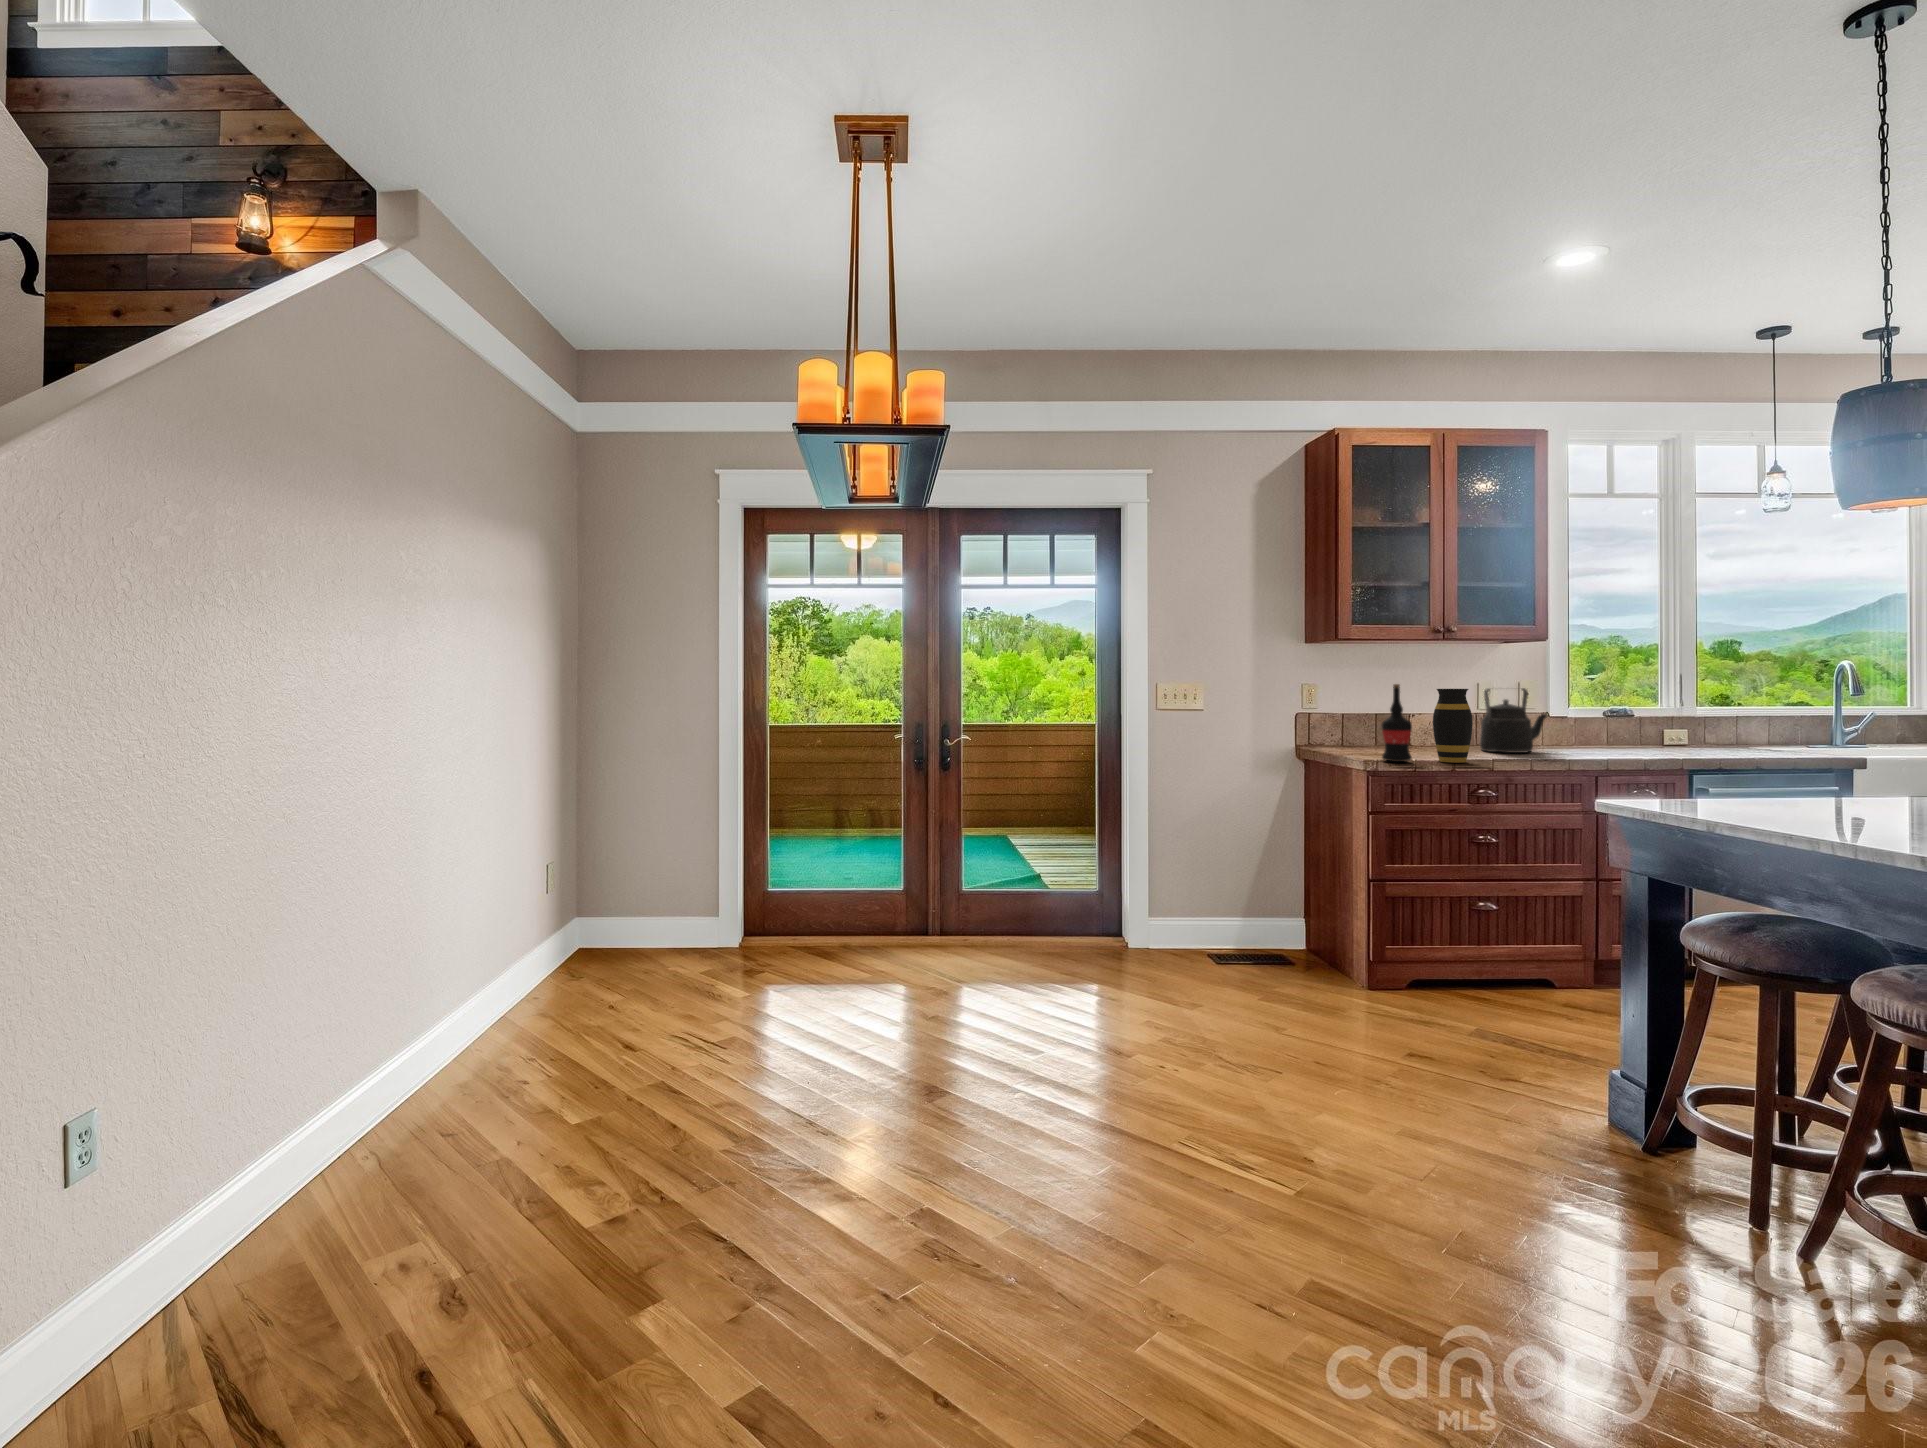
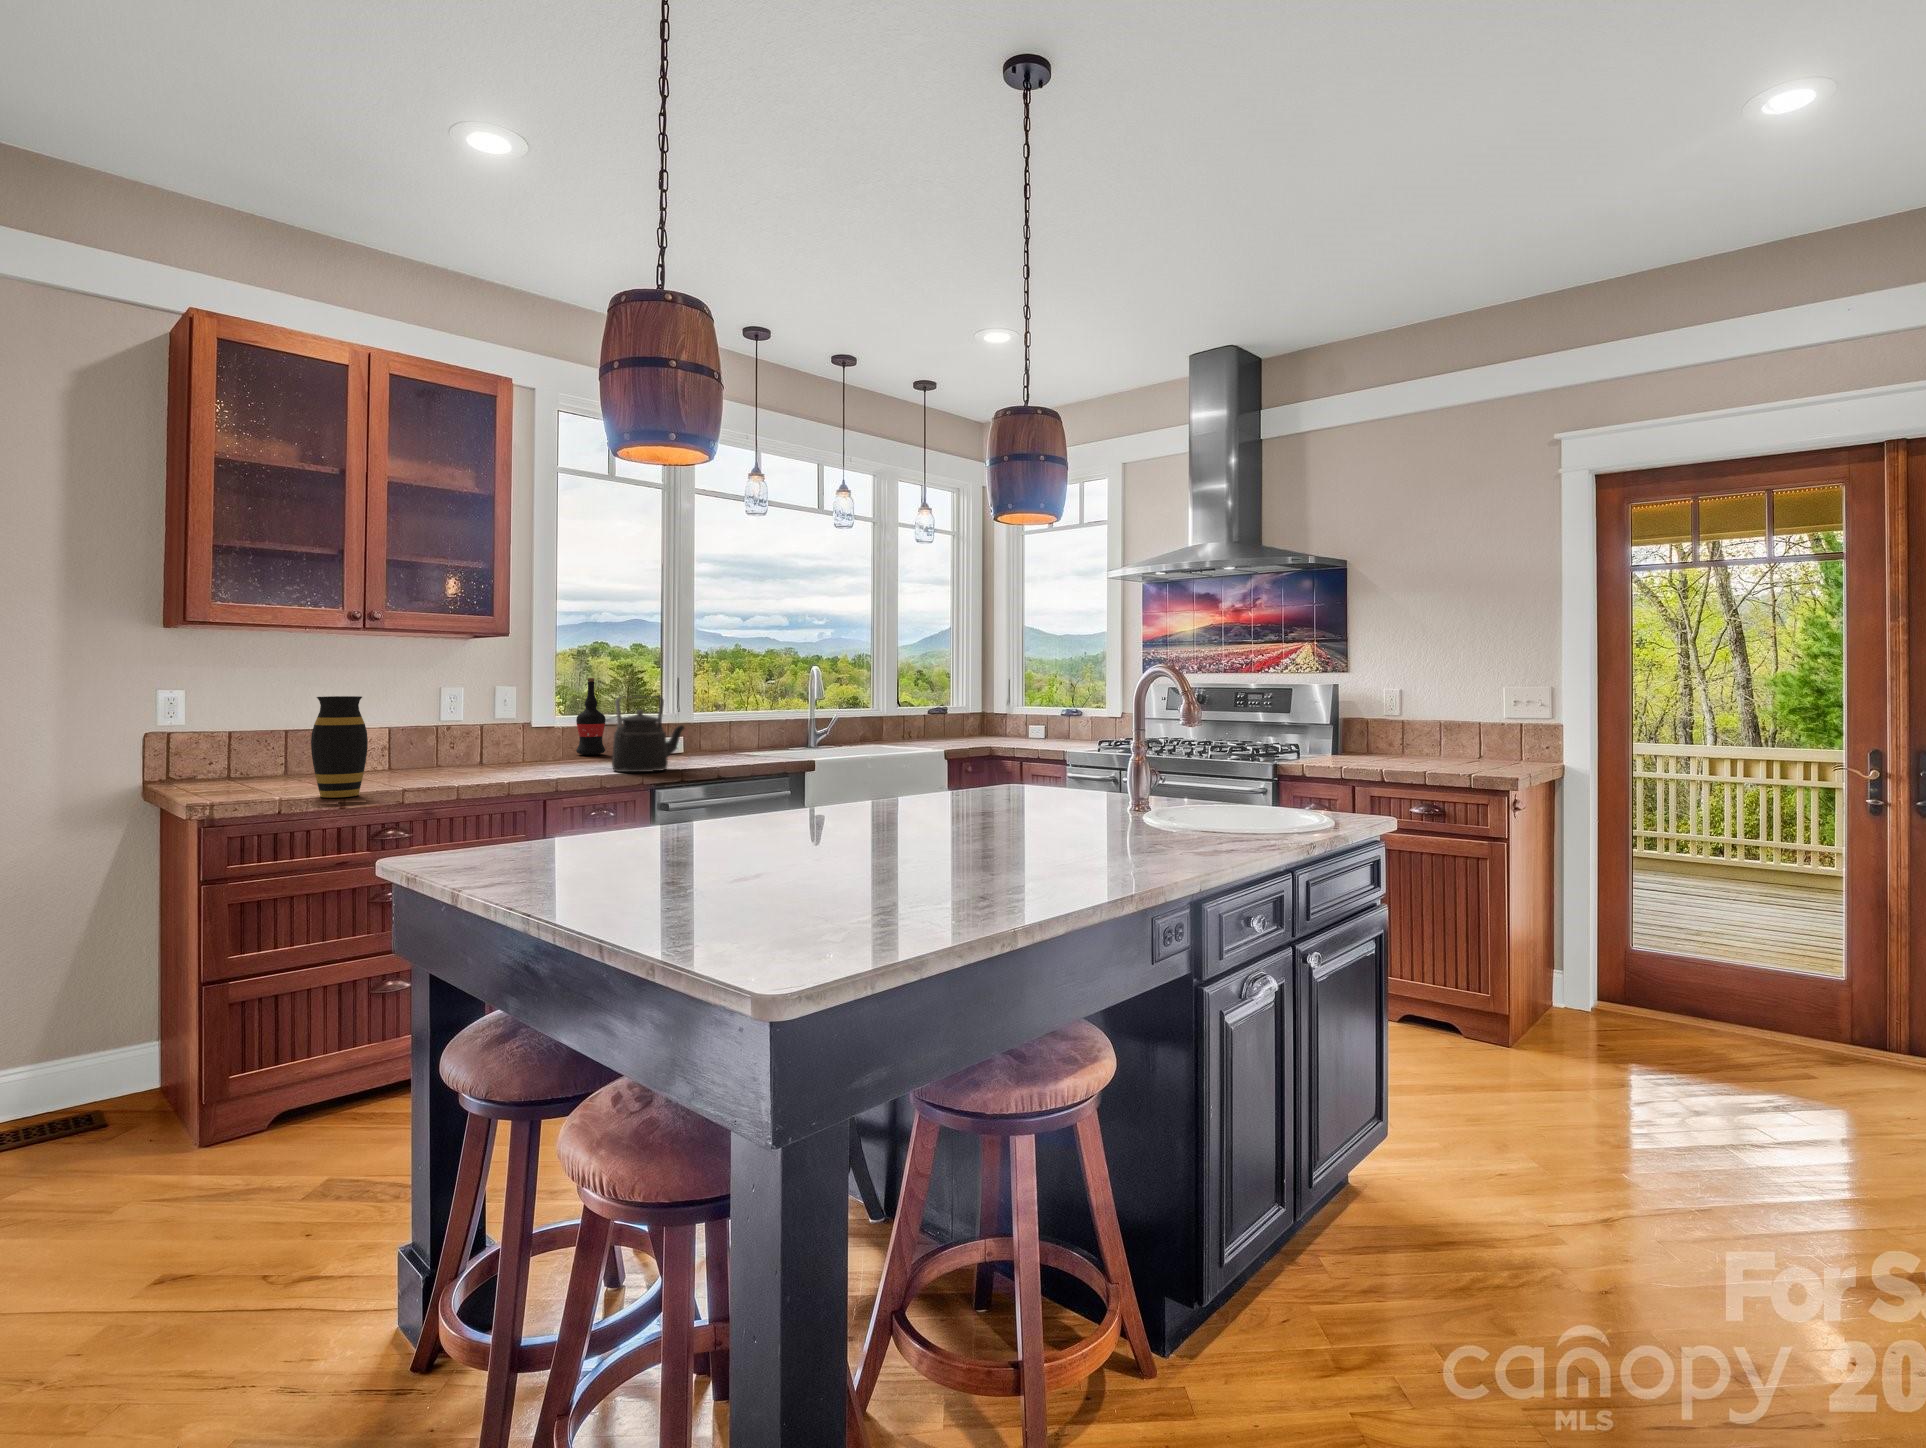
wine bottle: present [1382,684,1412,762] -> present [576,678,606,755]
kettle: present [1480,688,1547,753] -> present [612,696,684,772]

